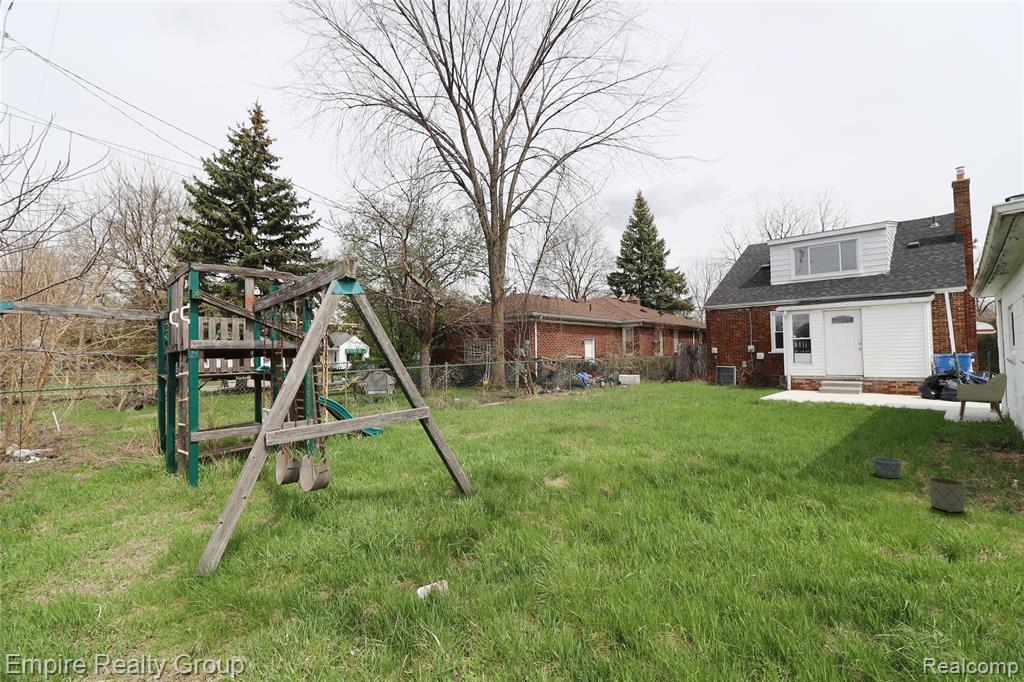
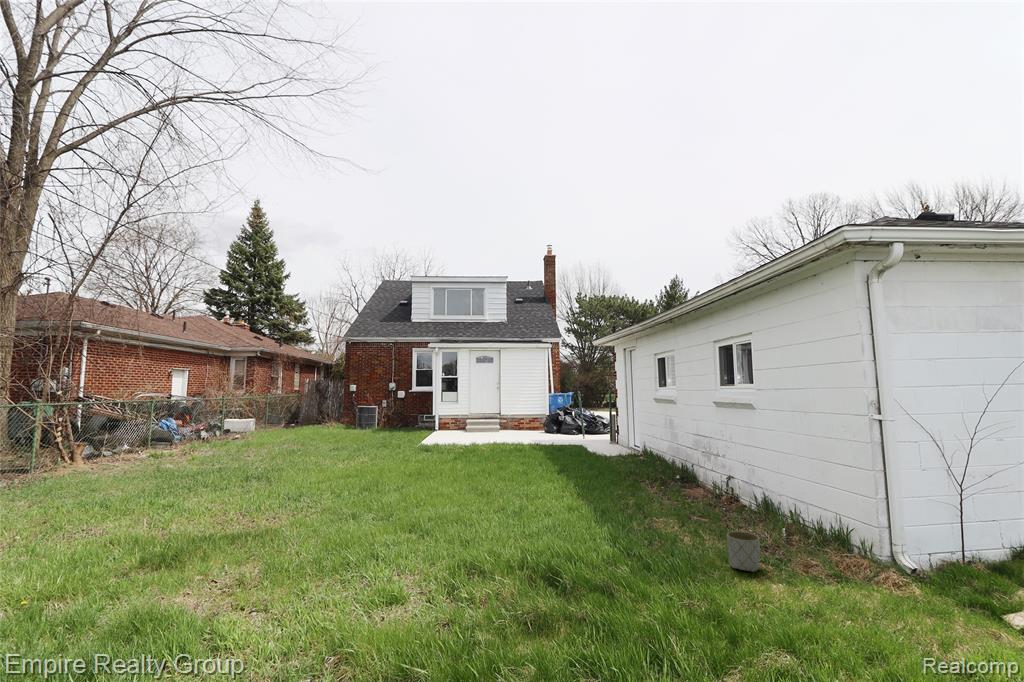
chair: present [957,373,1007,423] -> none [587,410,621,452]
bucket: present [872,457,902,478] -> none [631,498,658,533]

